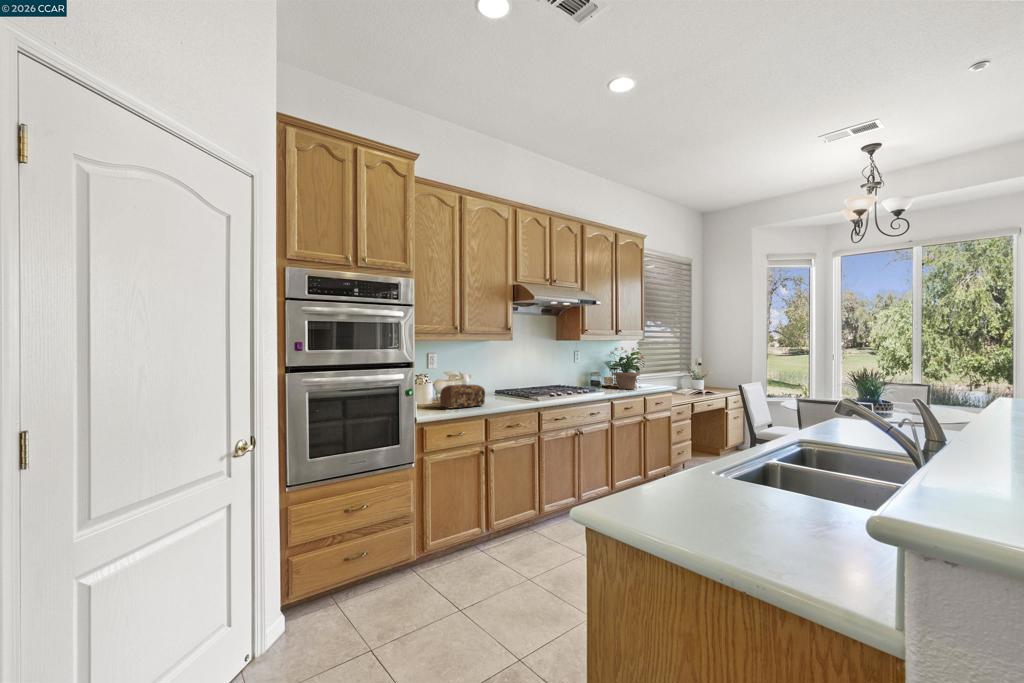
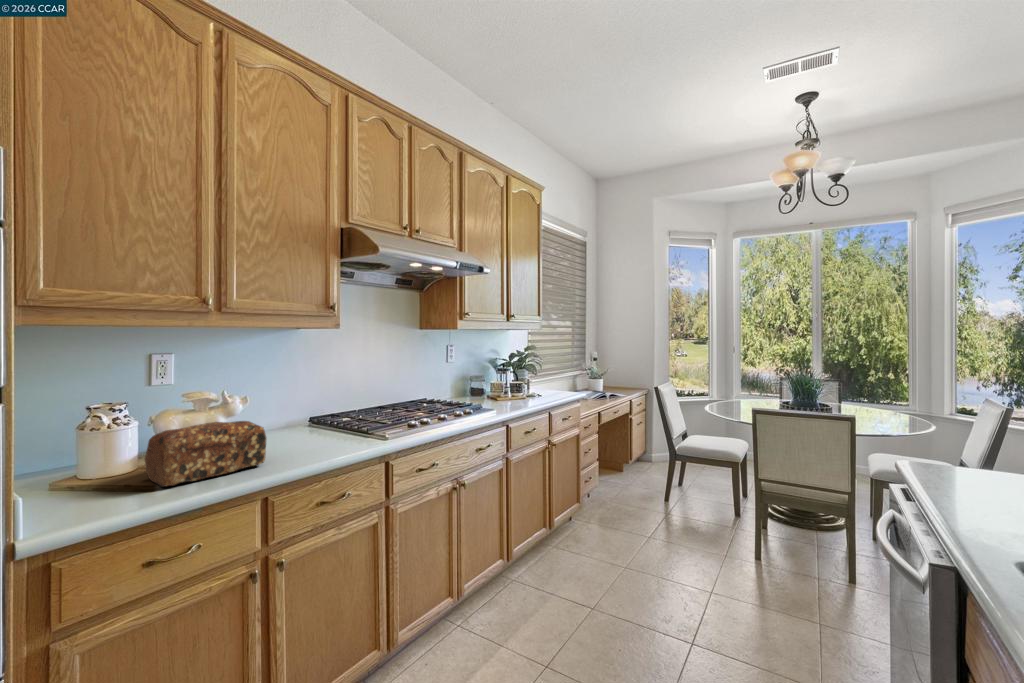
potted plant: present [610,348,643,389] -> none [493,339,548,400]

